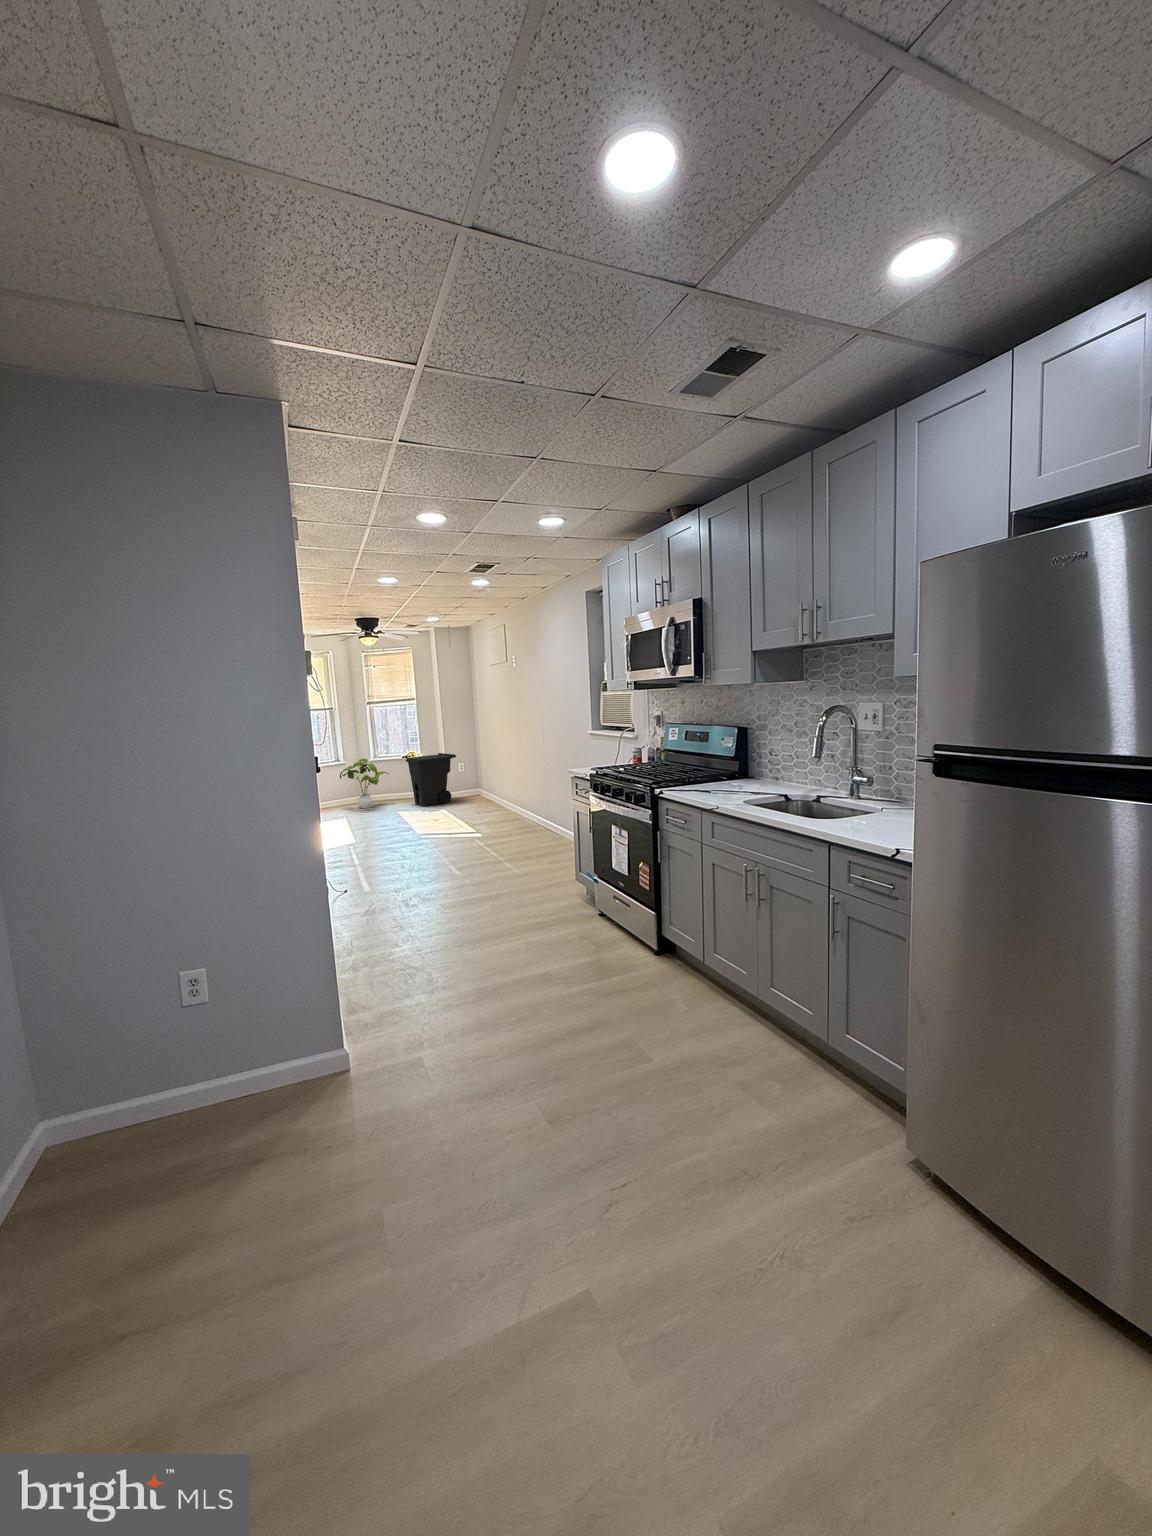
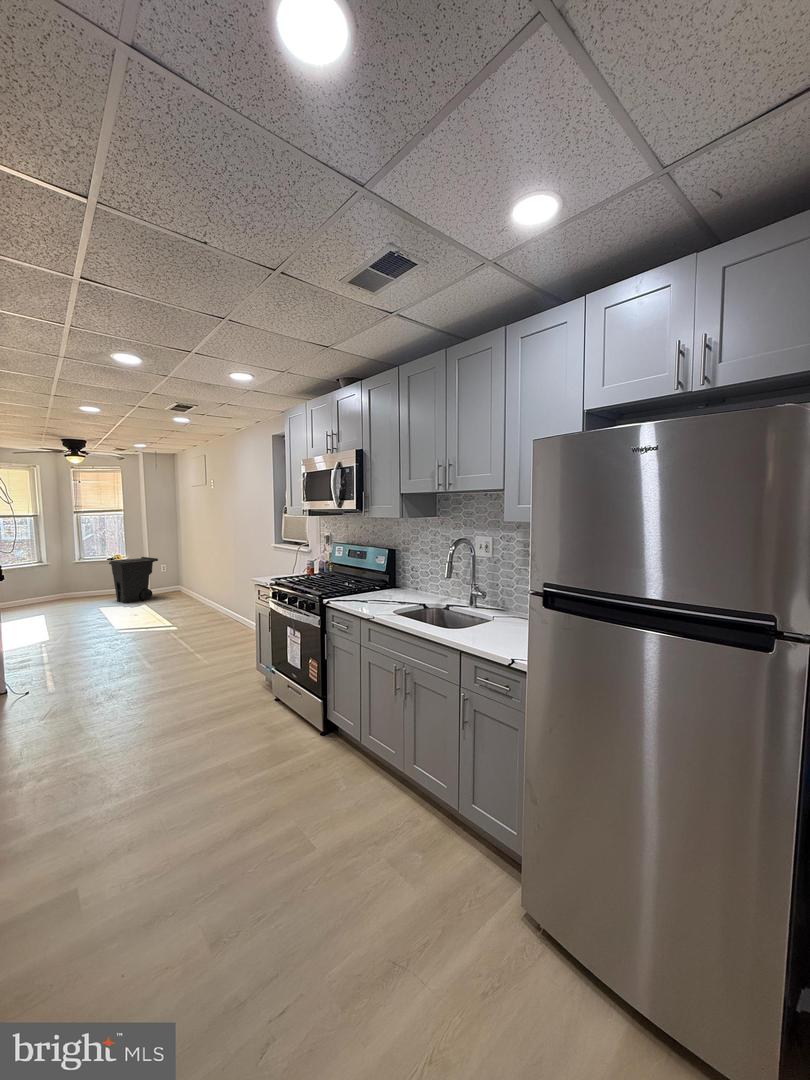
house plant: present [340,759,388,808] -> none [39,561,92,606]

